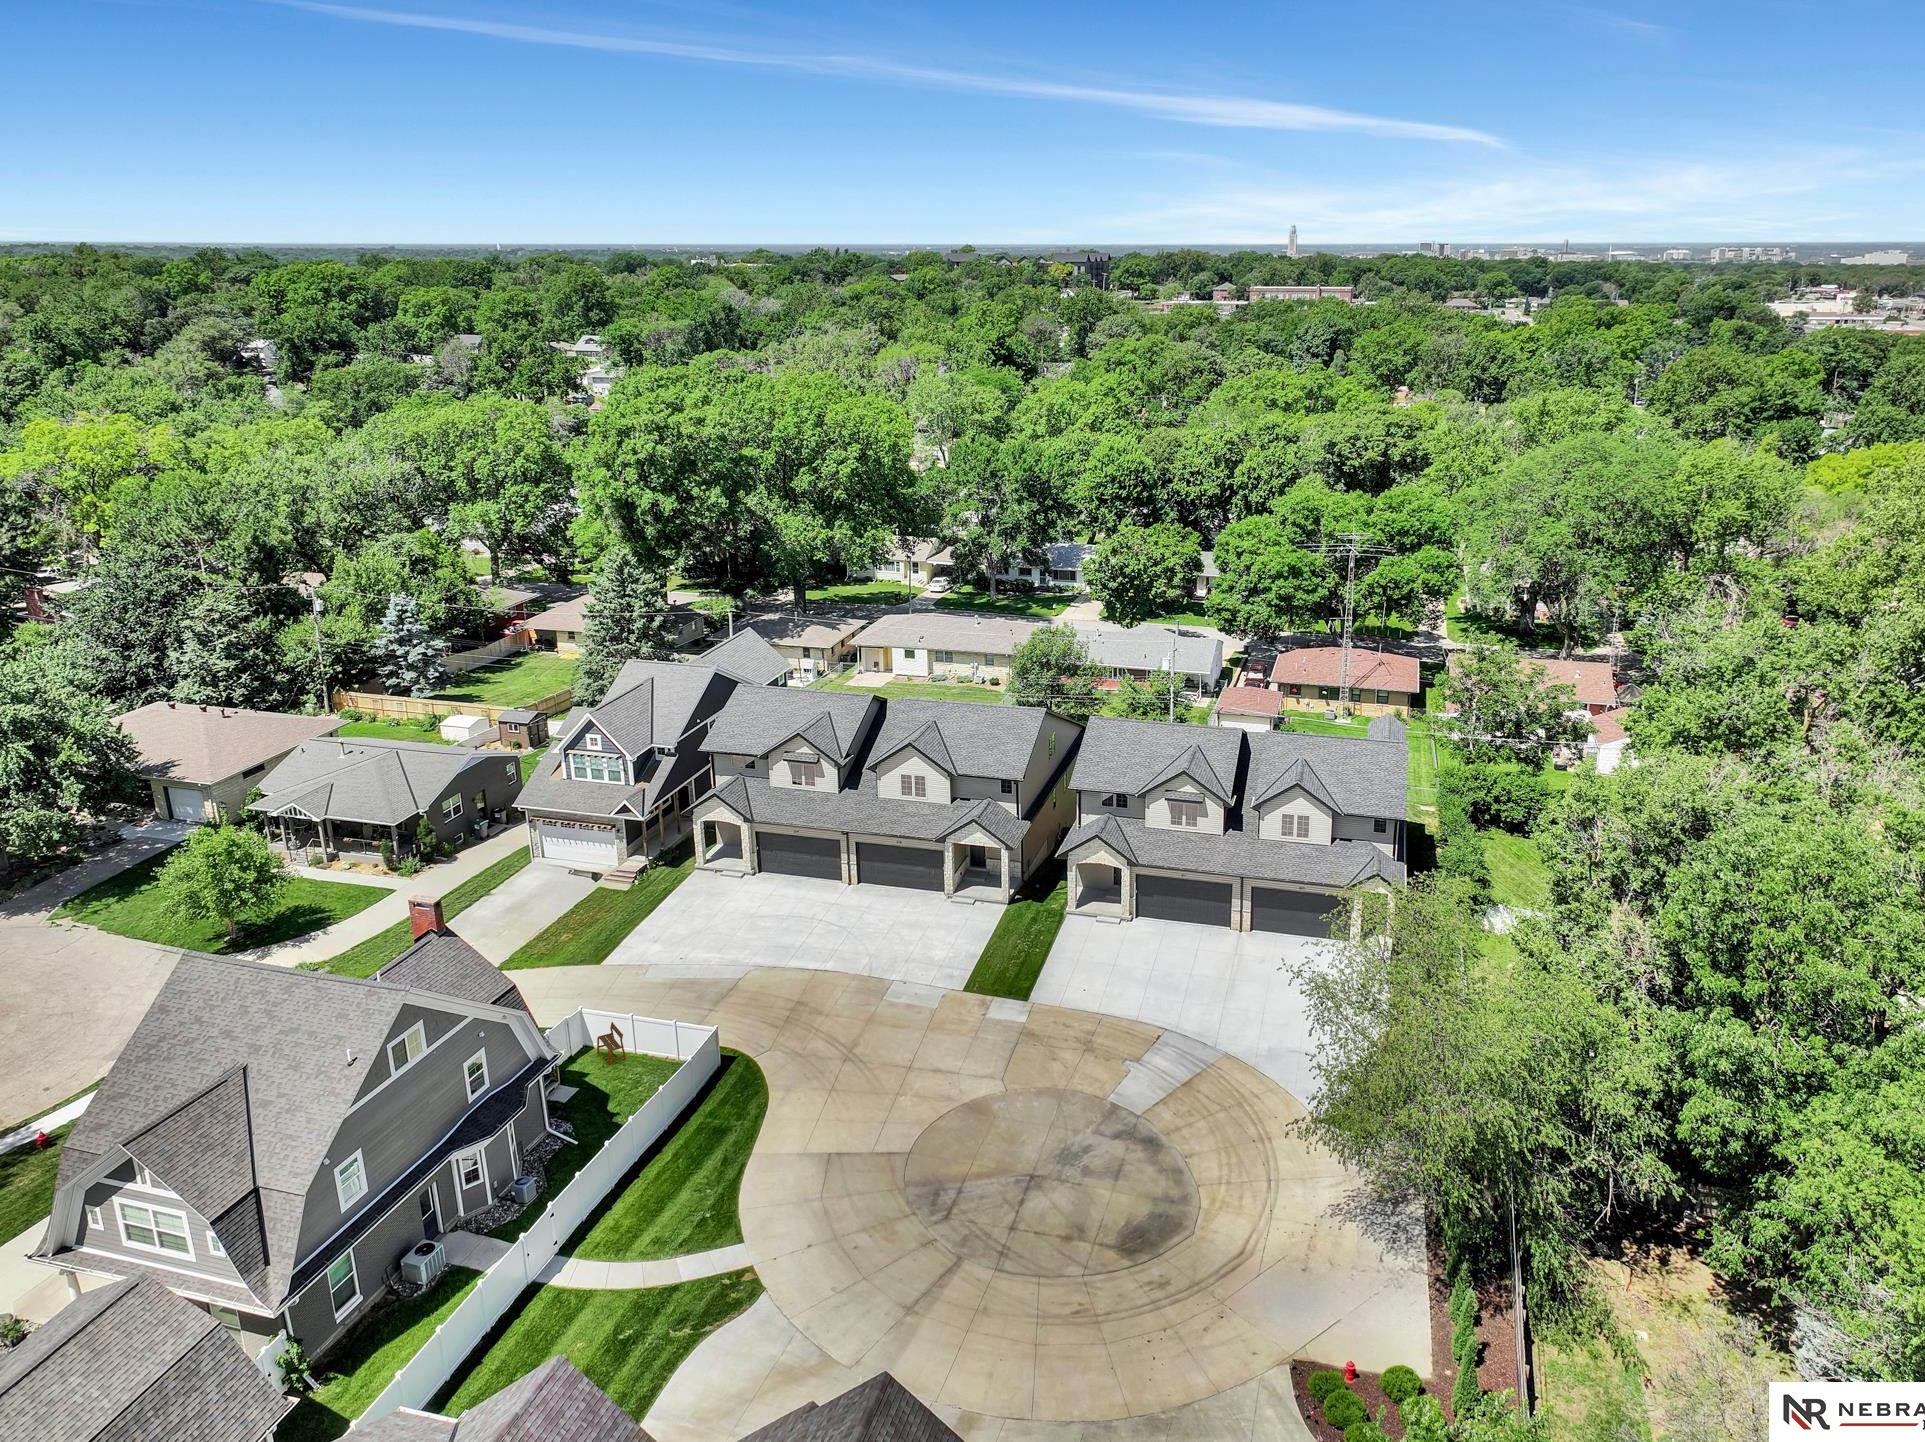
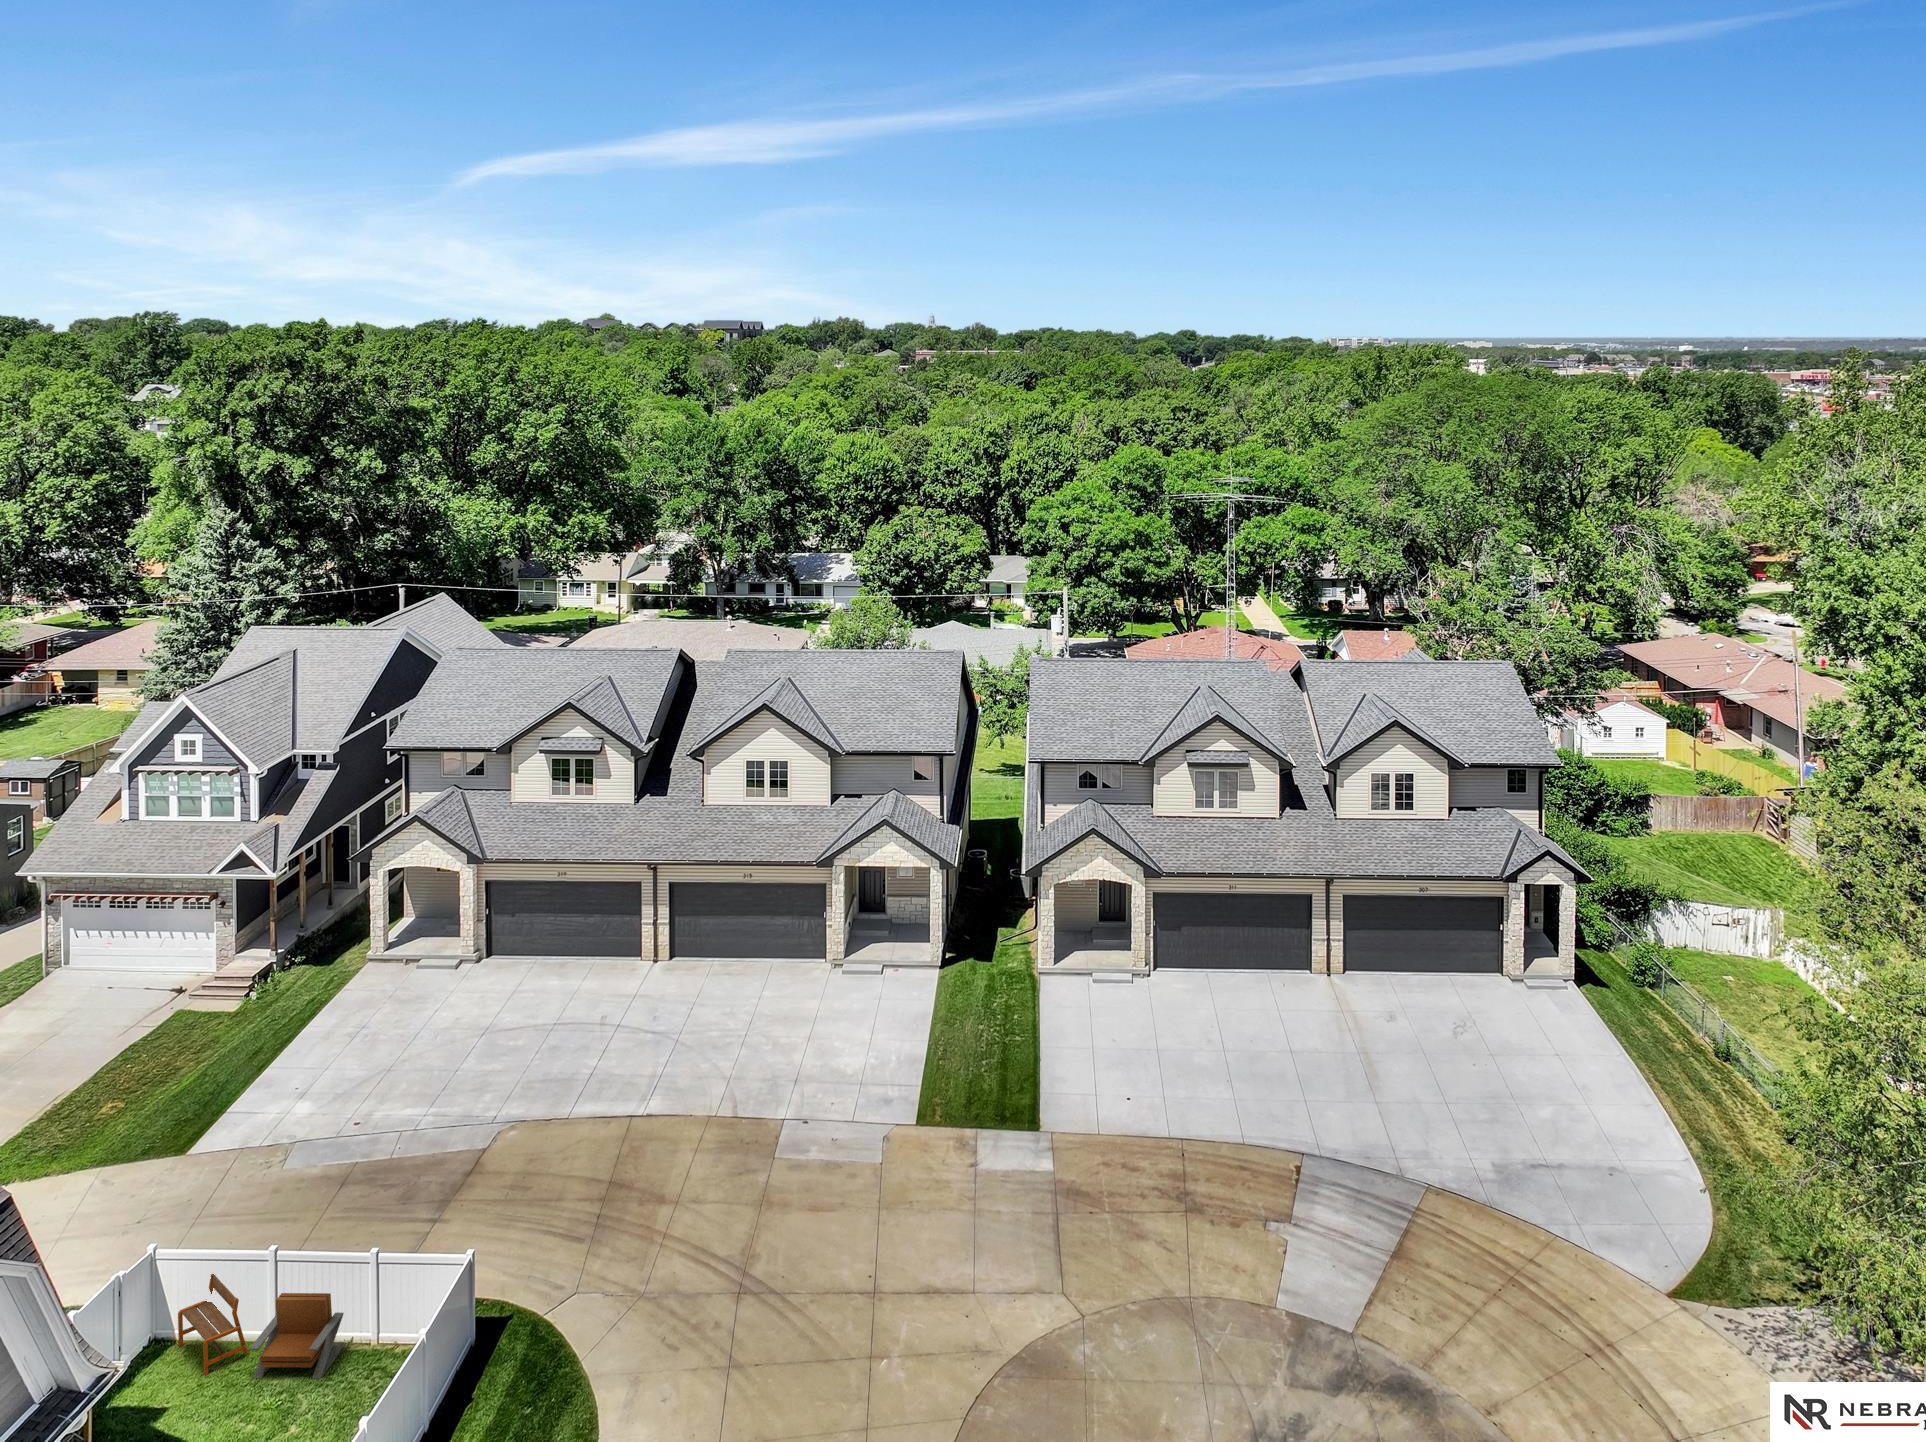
lounge chair: none [627,1034,667,1074] -> present [250,1293,346,1379]

